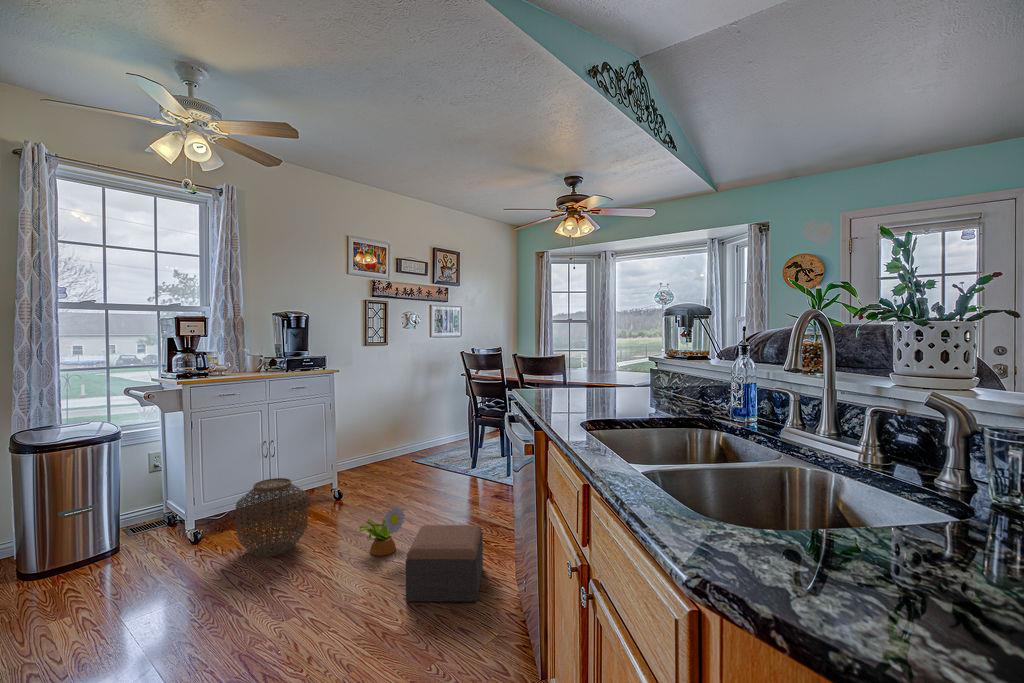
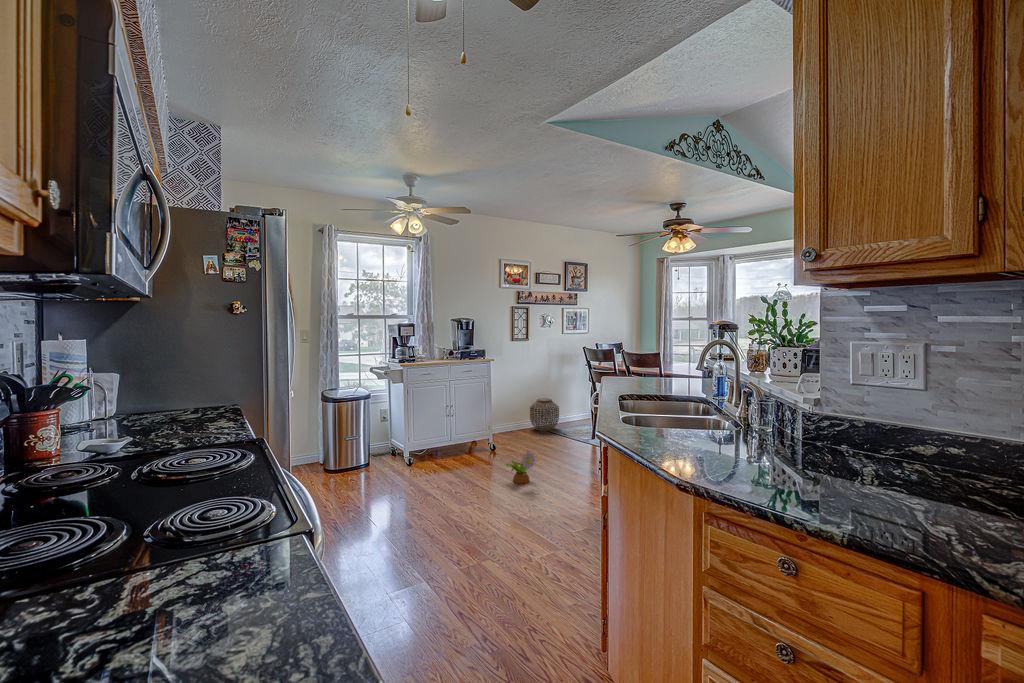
woven basket: present [236,478,308,557] -> present [530,398,559,431]
footstool: present [405,525,483,602] -> none [533,464,585,512]

